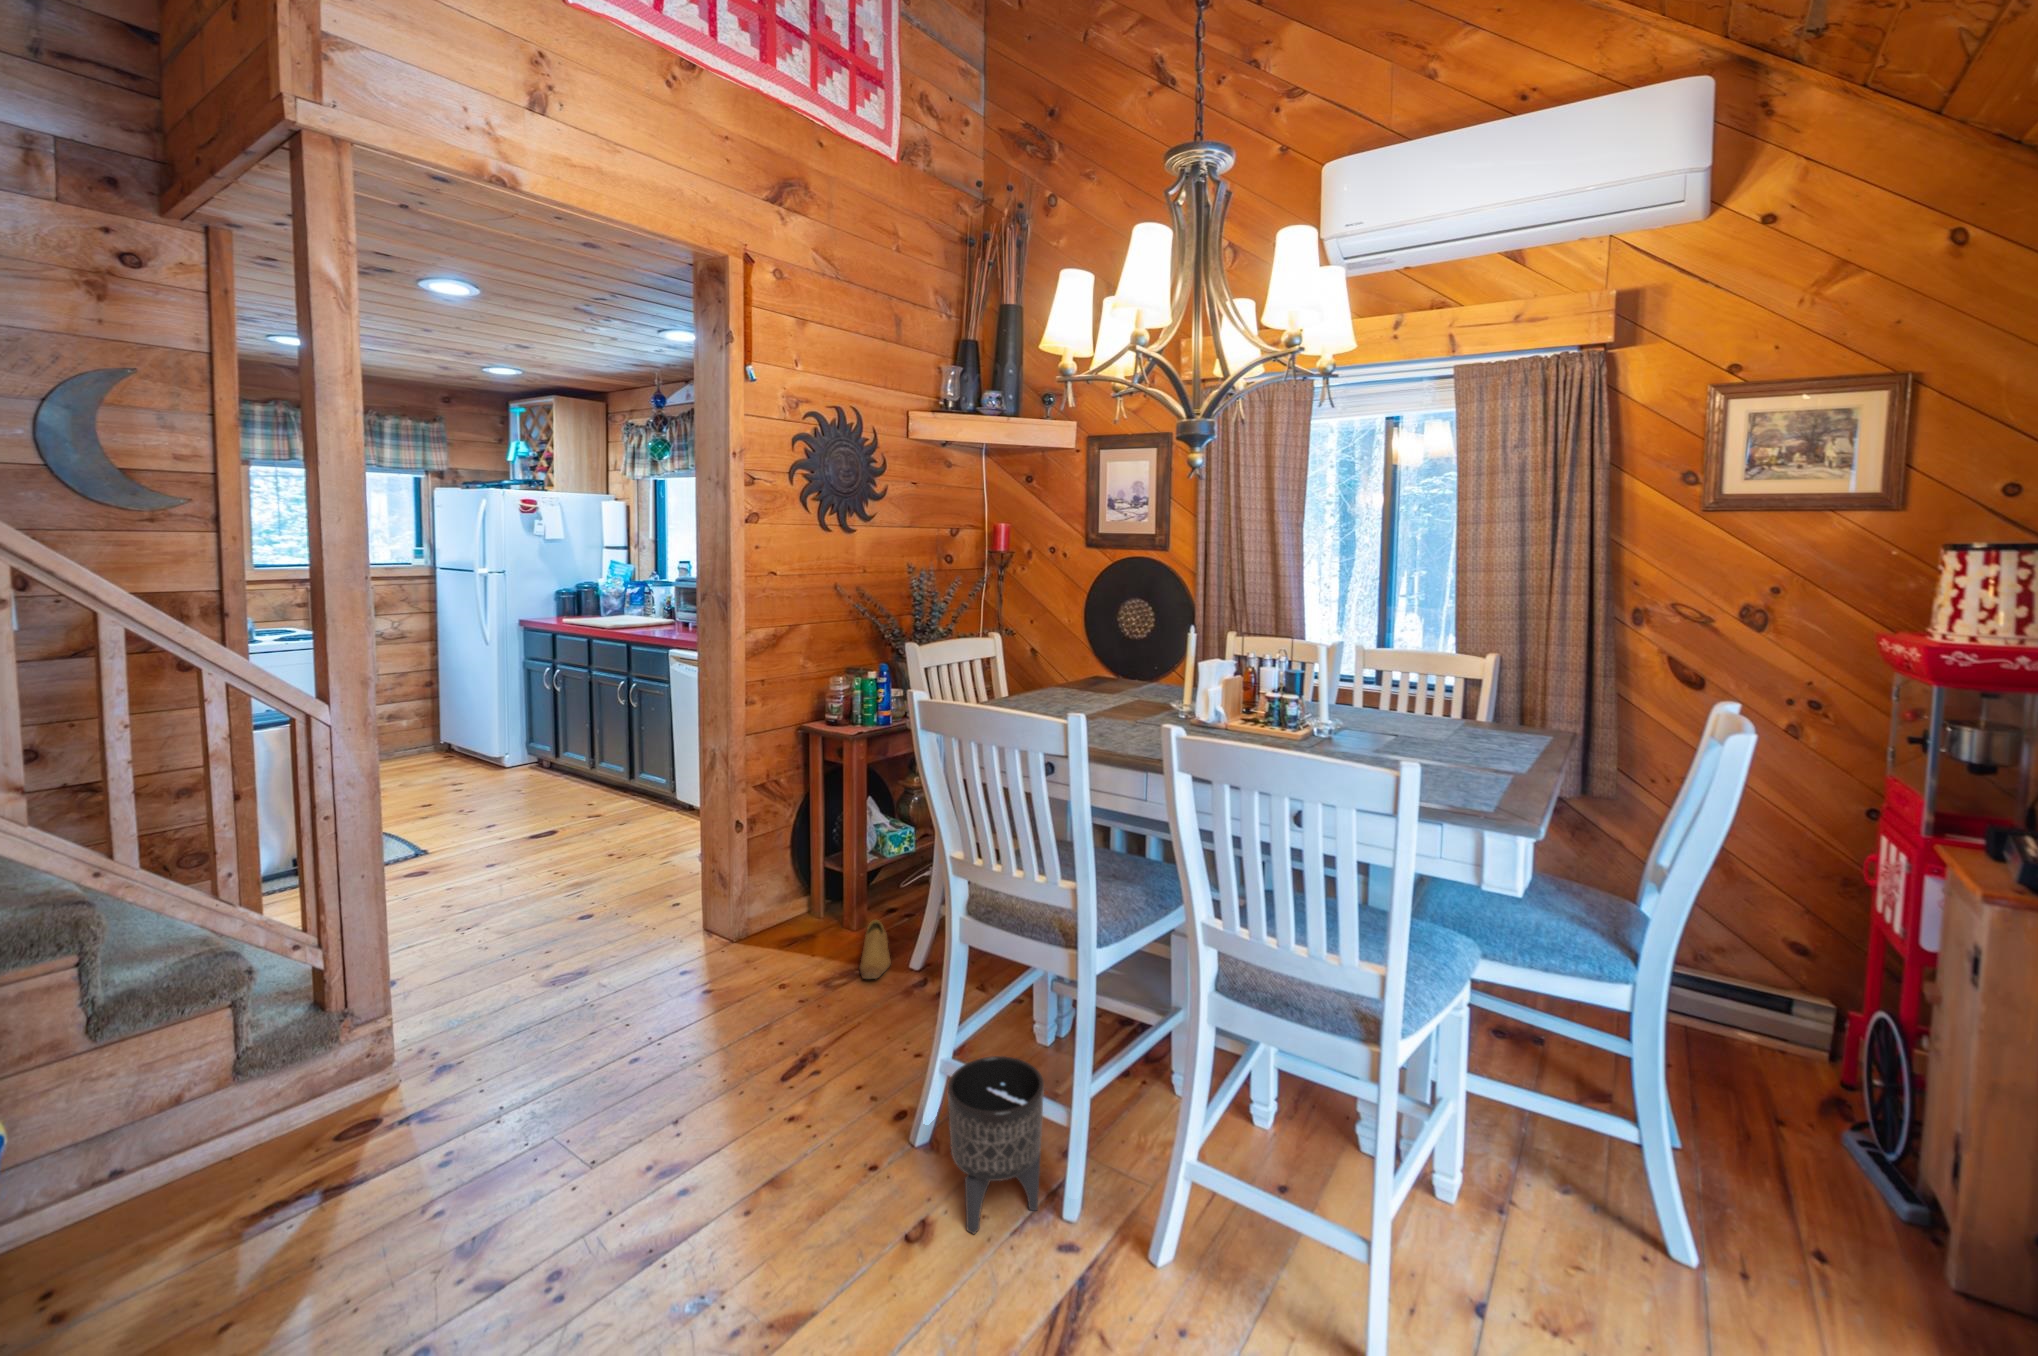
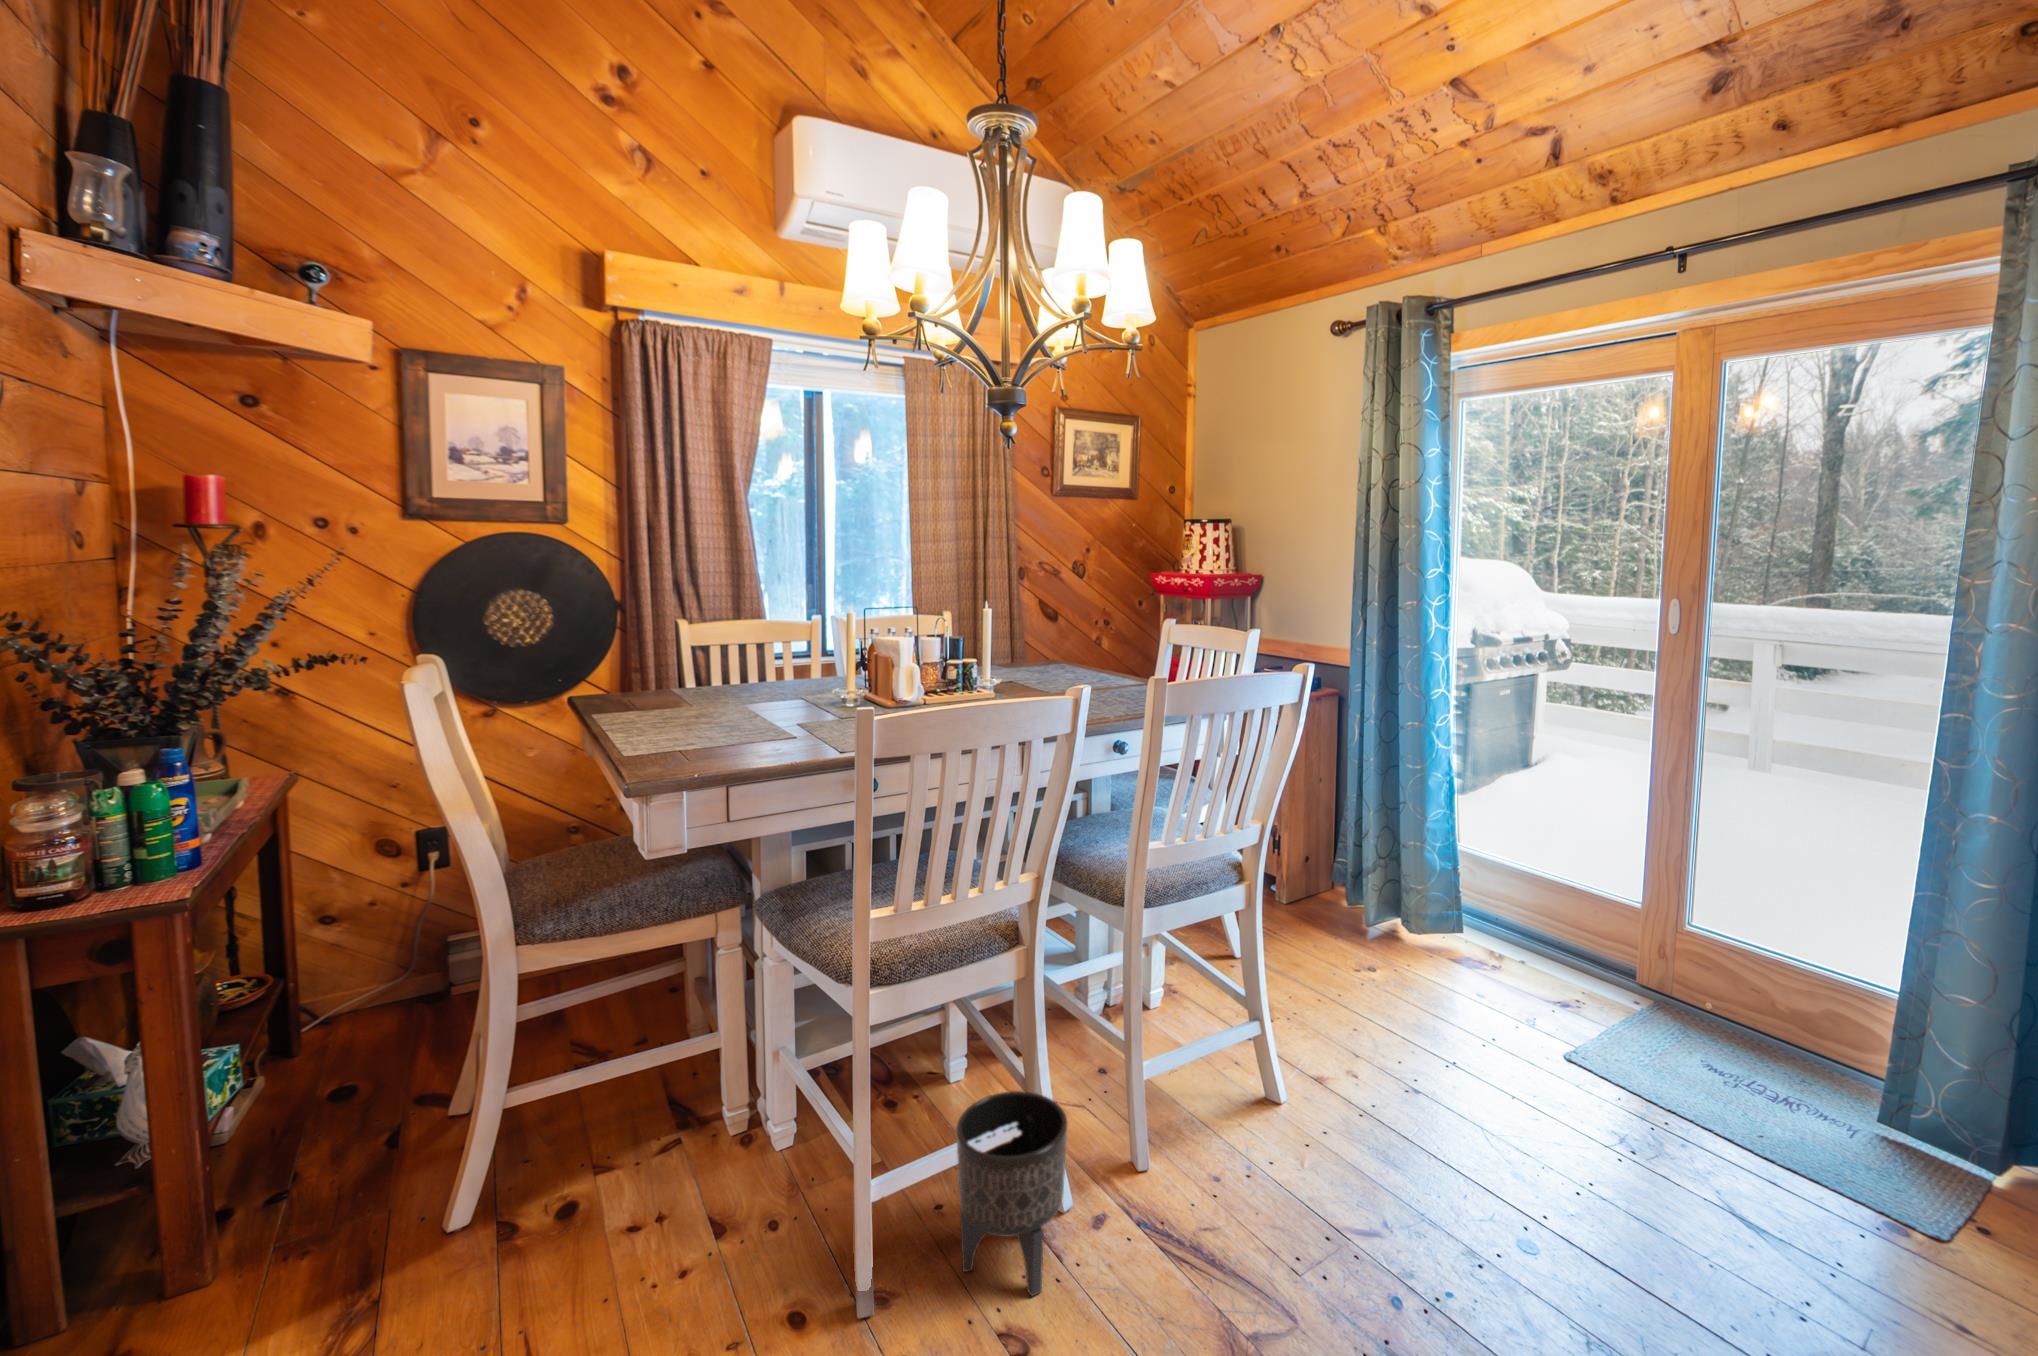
shoe: present [859,920,891,979] -> none [269,1218,422,1303]

